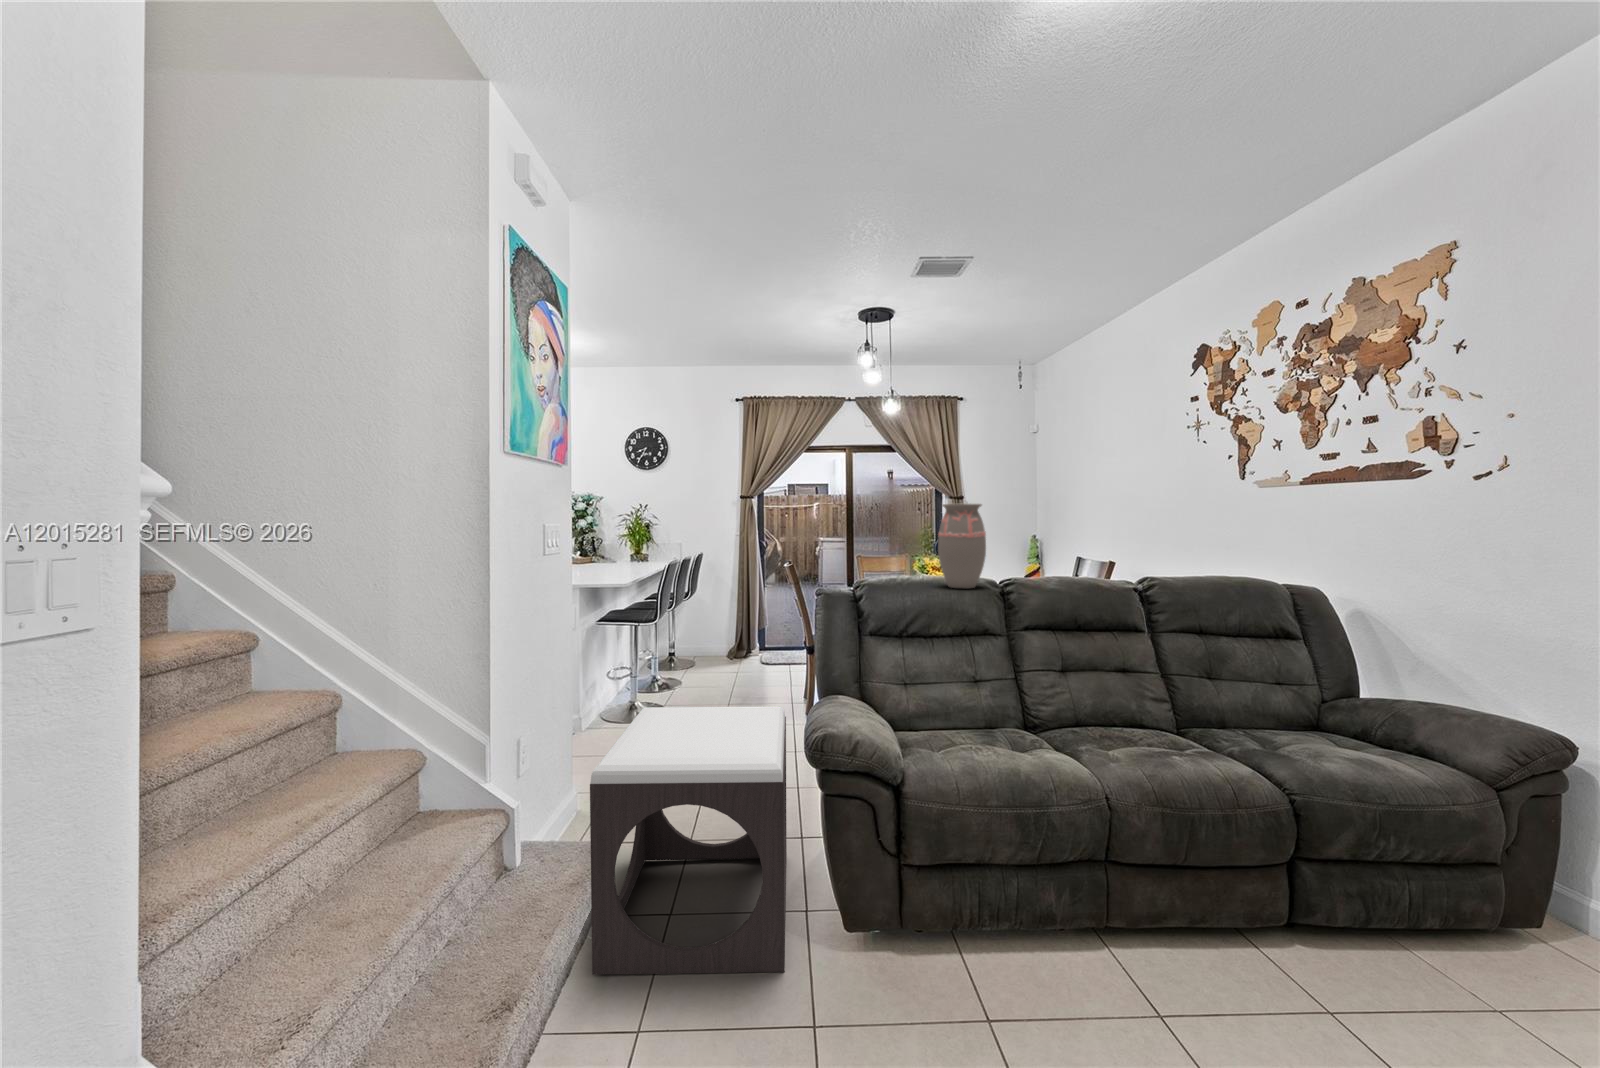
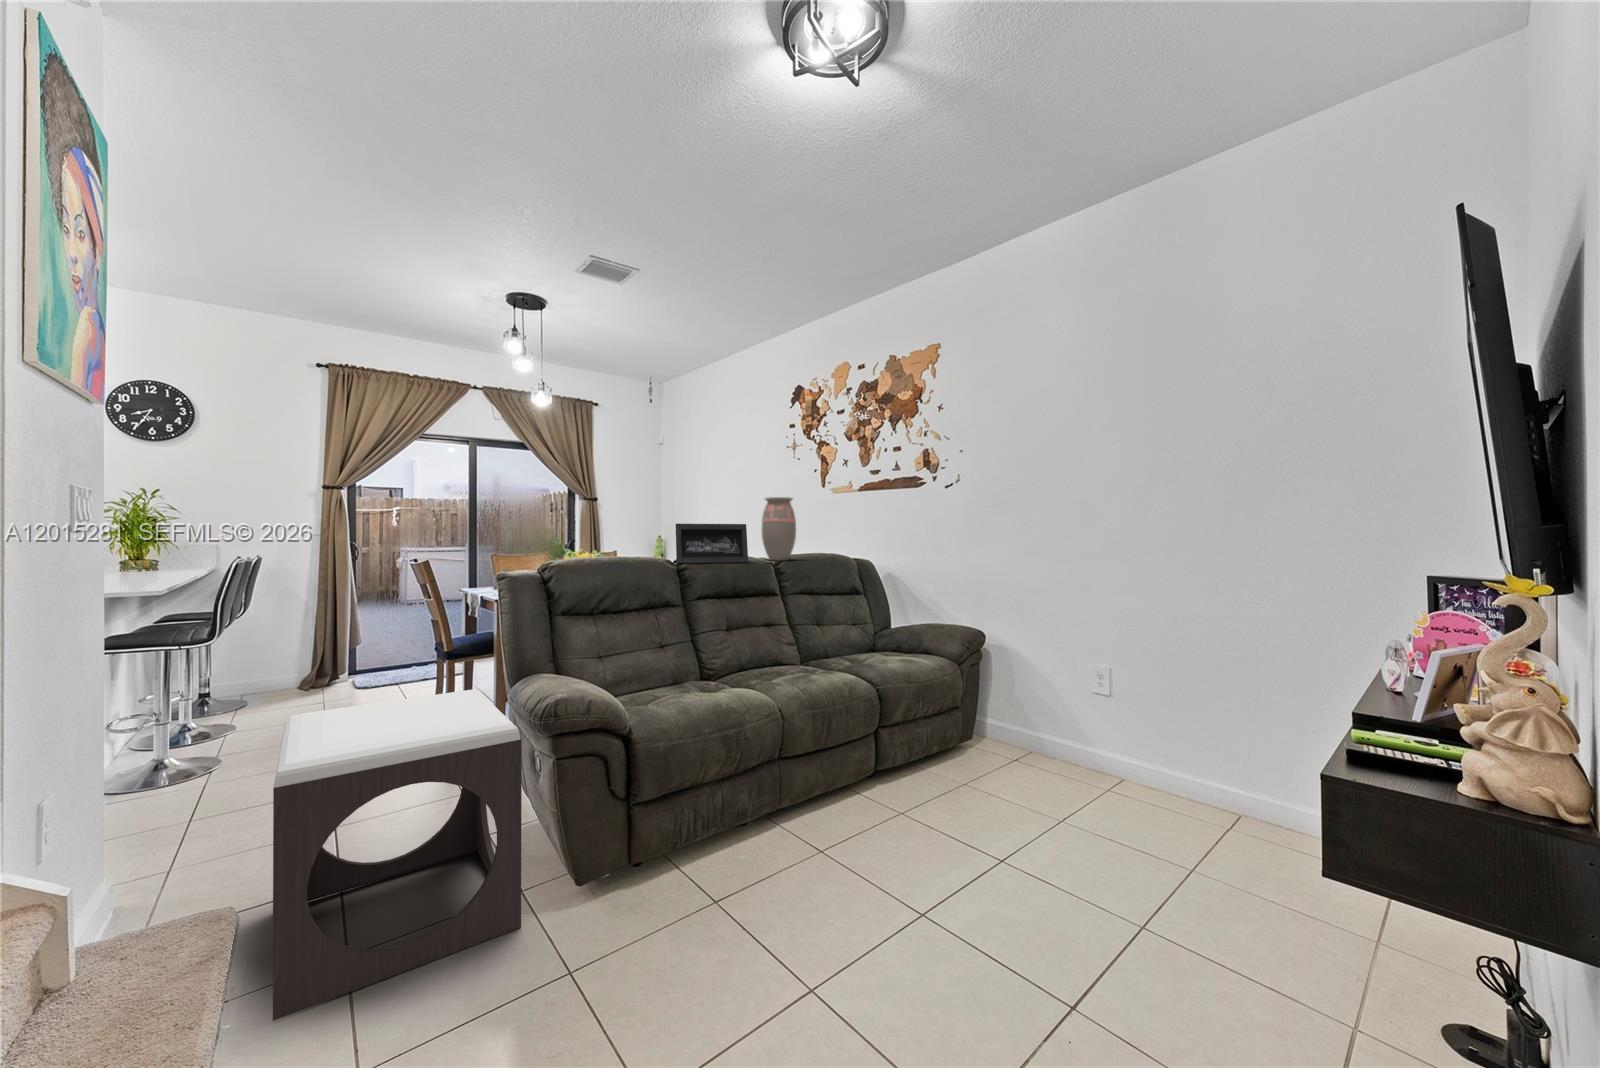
decorative vase: present [938,504,986,588] -> present [762,497,796,561]
picture frame: none [1003,539,1097,588] -> present [676,524,748,564]

